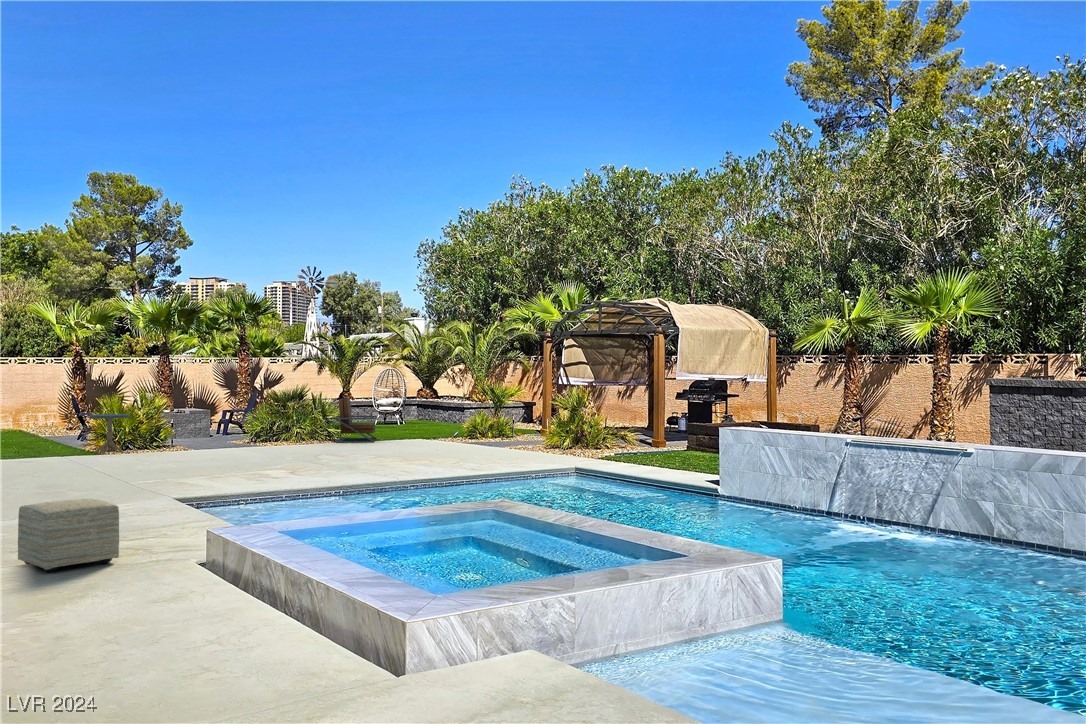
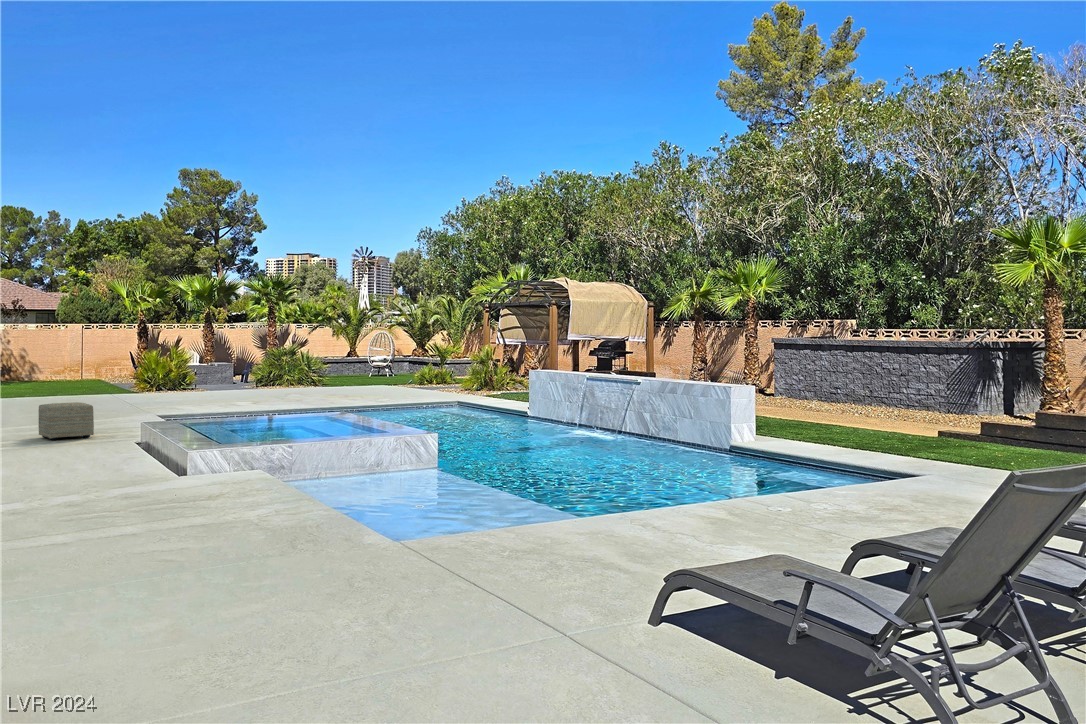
lounge chair: present [335,398,377,443] -> none [319,354,355,387]
side table: present [89,414,130,453] -> none [137,364,166,391]

